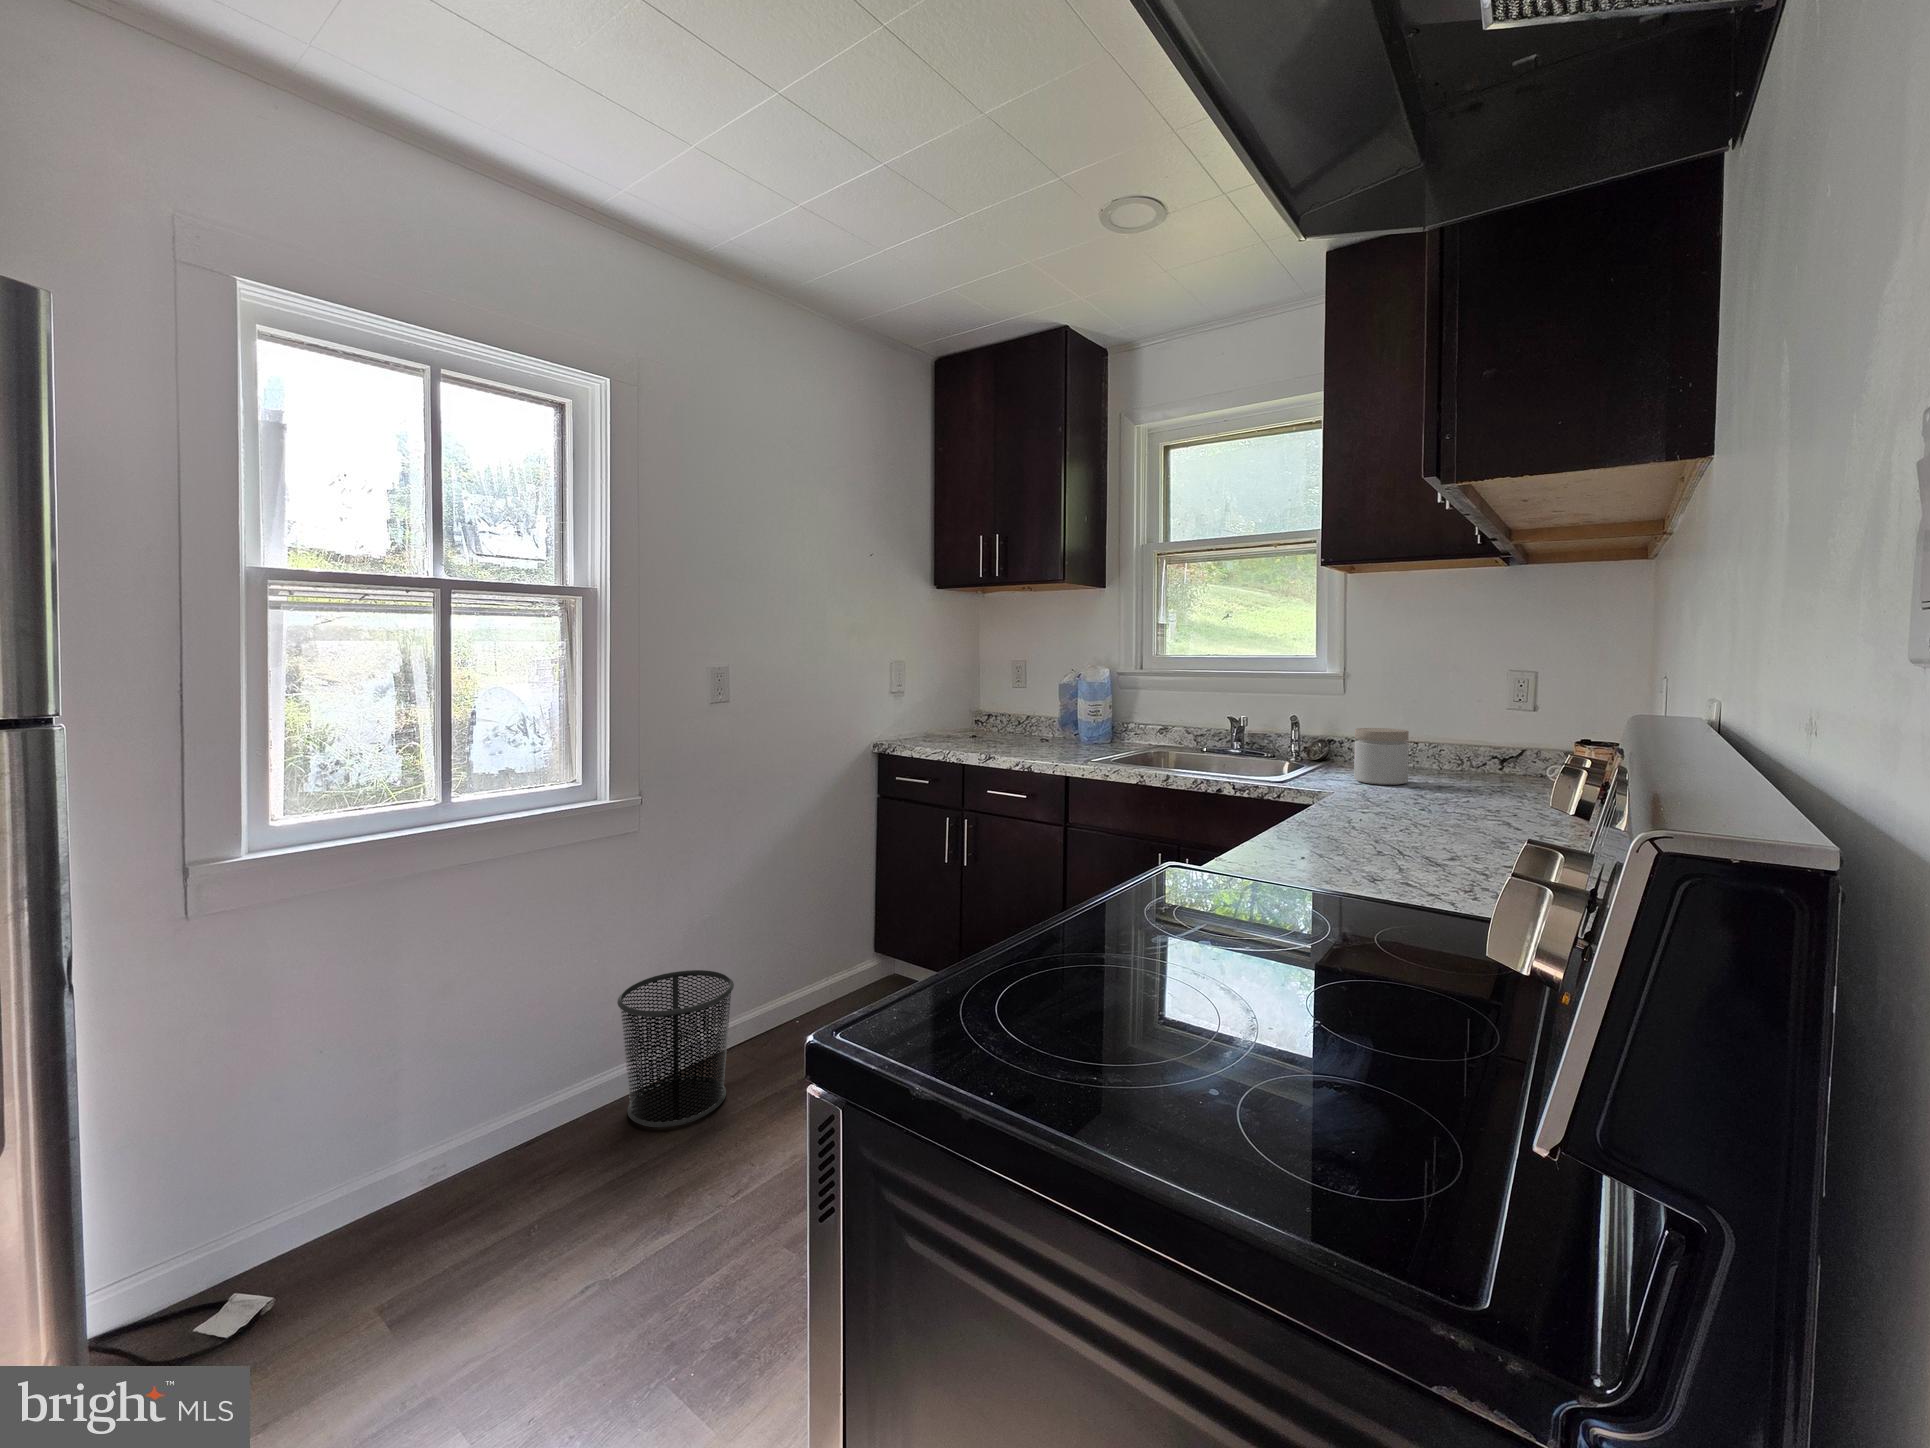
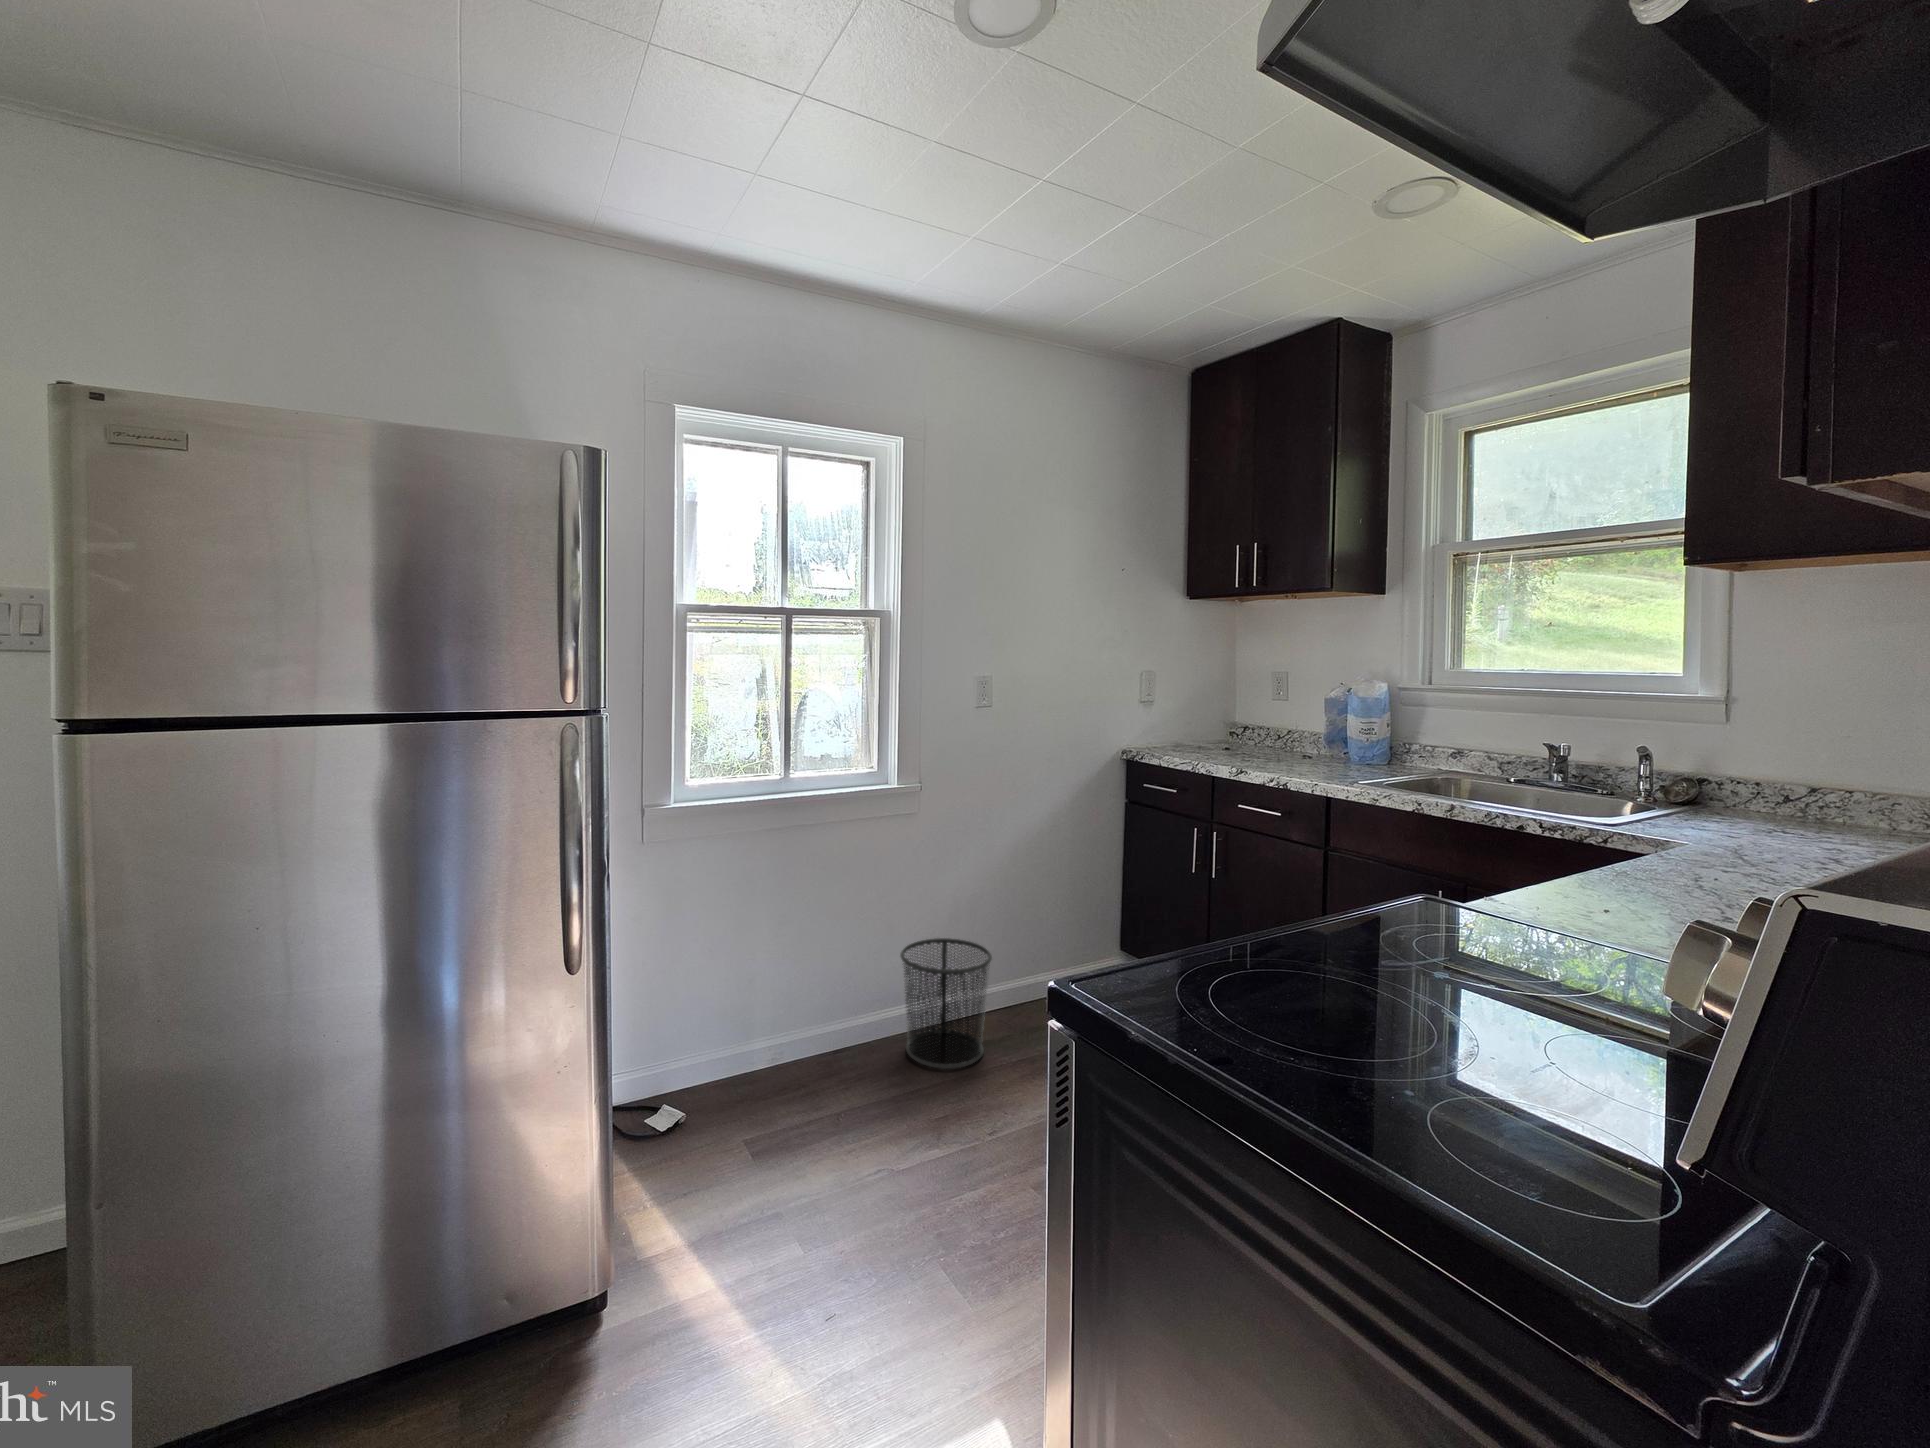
jar: present [1354,728,1409,785] -> none [1729,767,1822,842]

